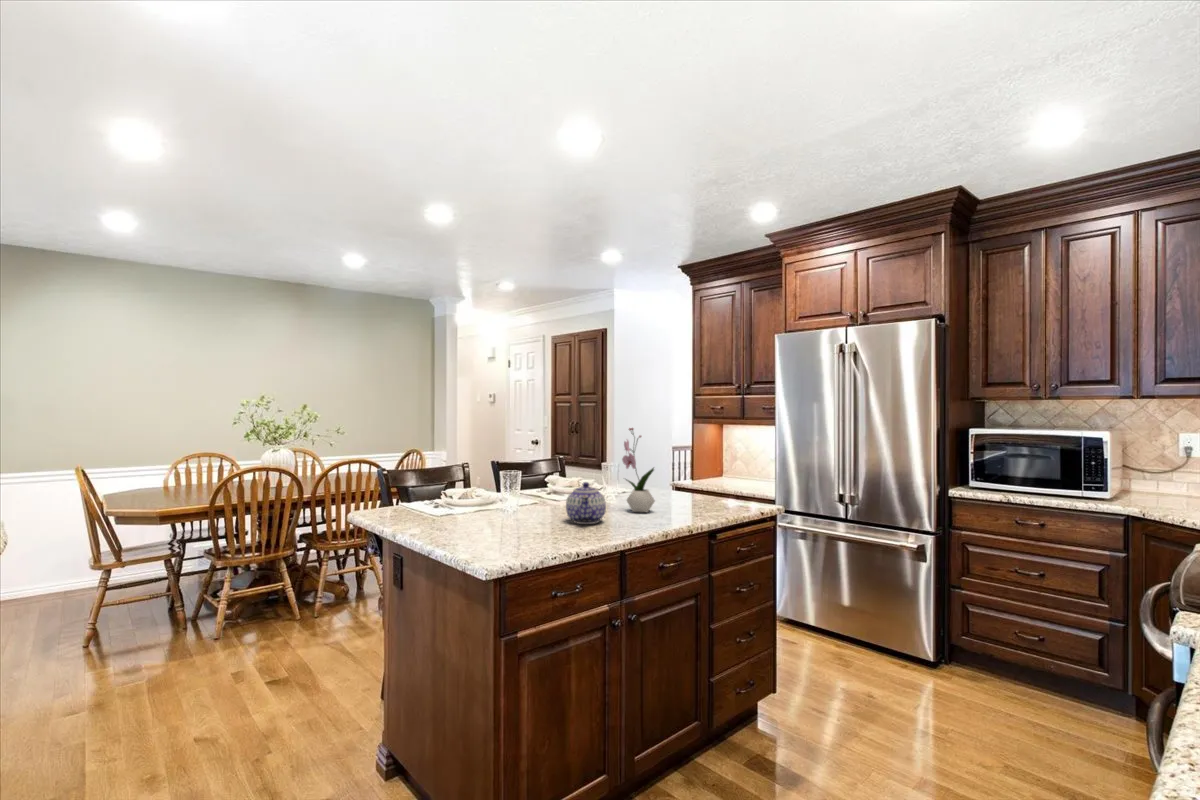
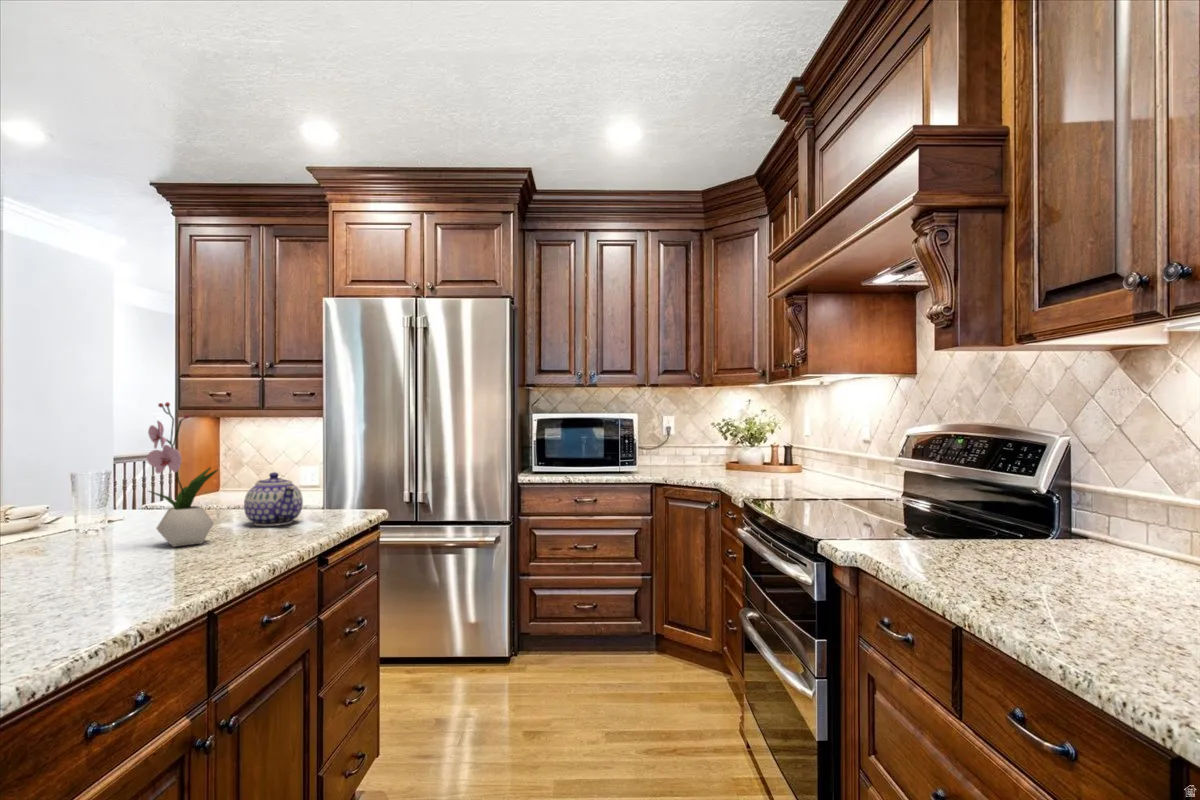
teapot: present [566,482,606,524] -> present [244,472,303,526]

